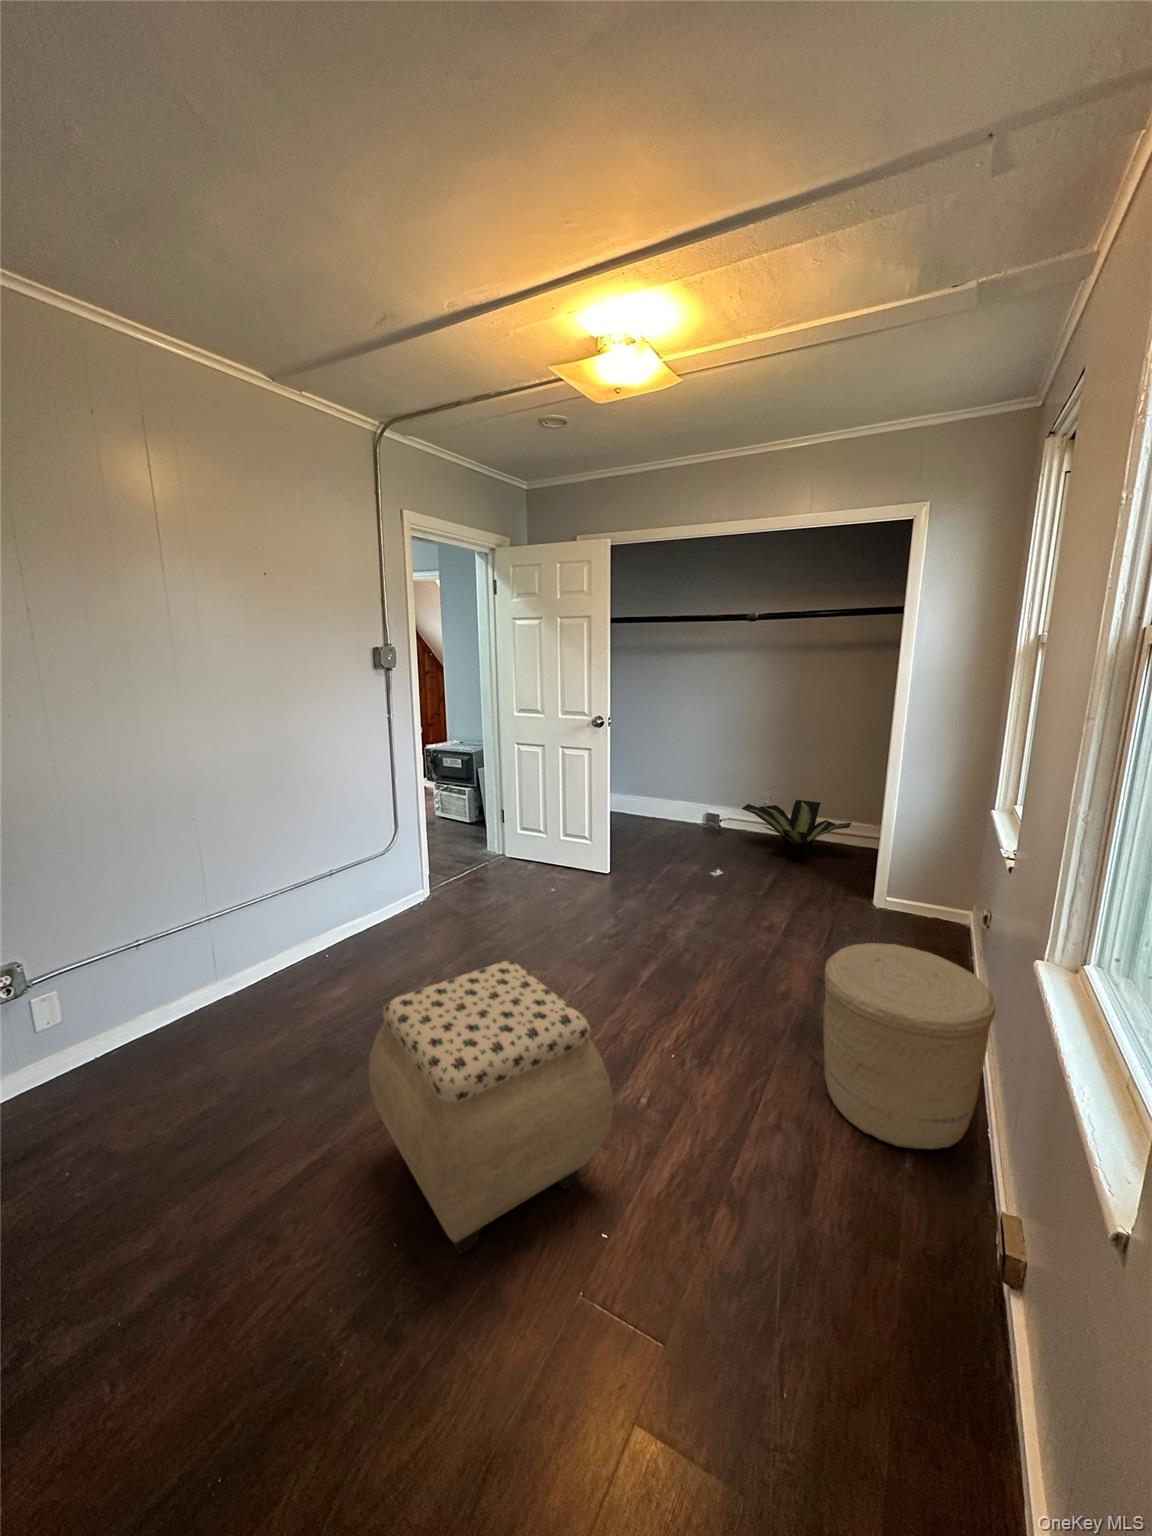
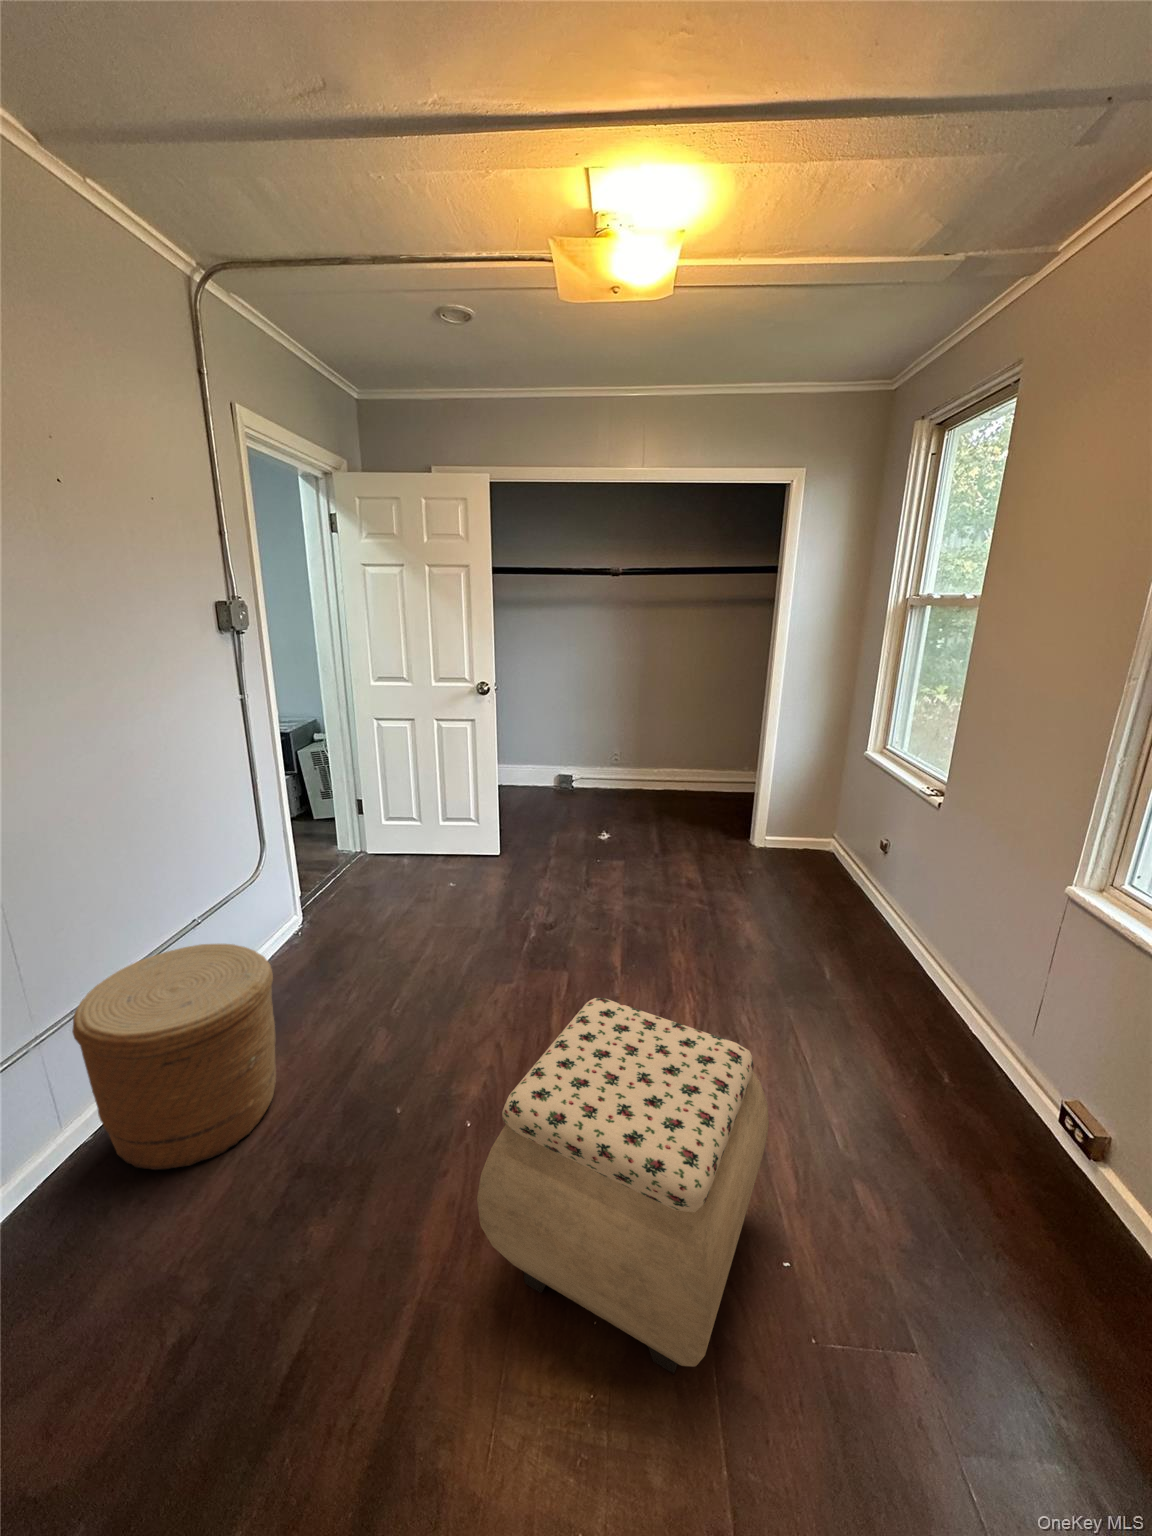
potted plant: present [742,800,851,857] -> none [606,754,707,811]
woven basket: present [823,943,996,1149] -> present [72,944,276,1170]

